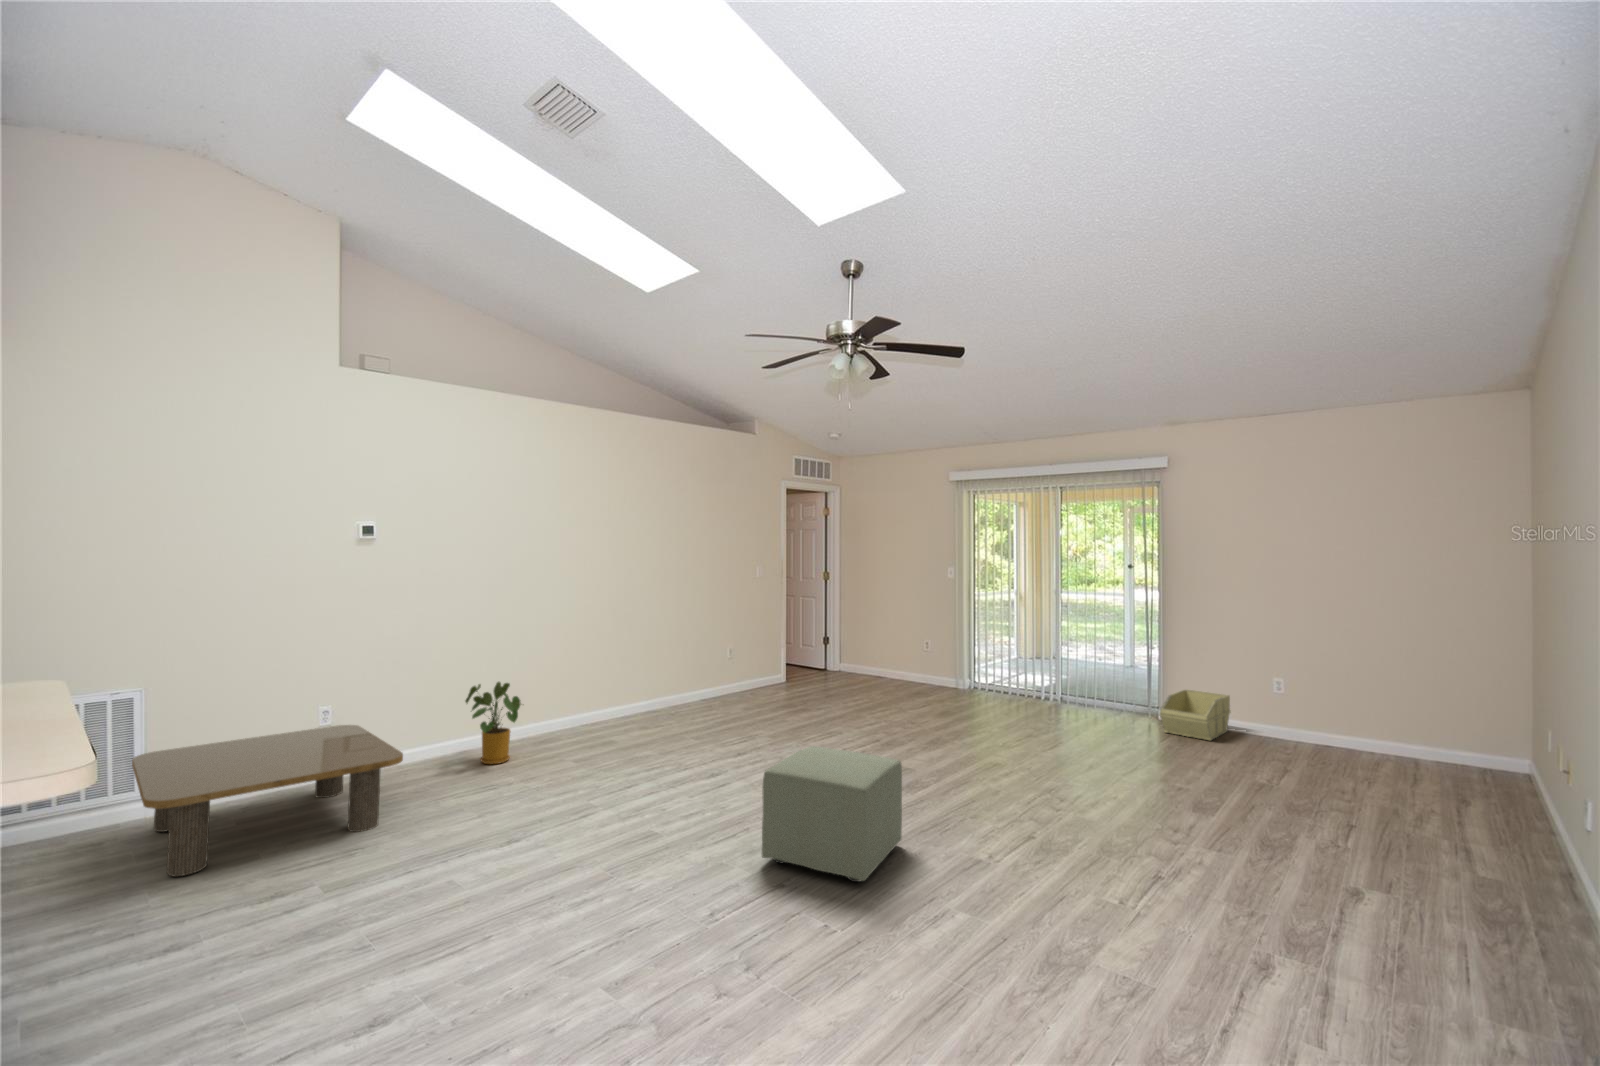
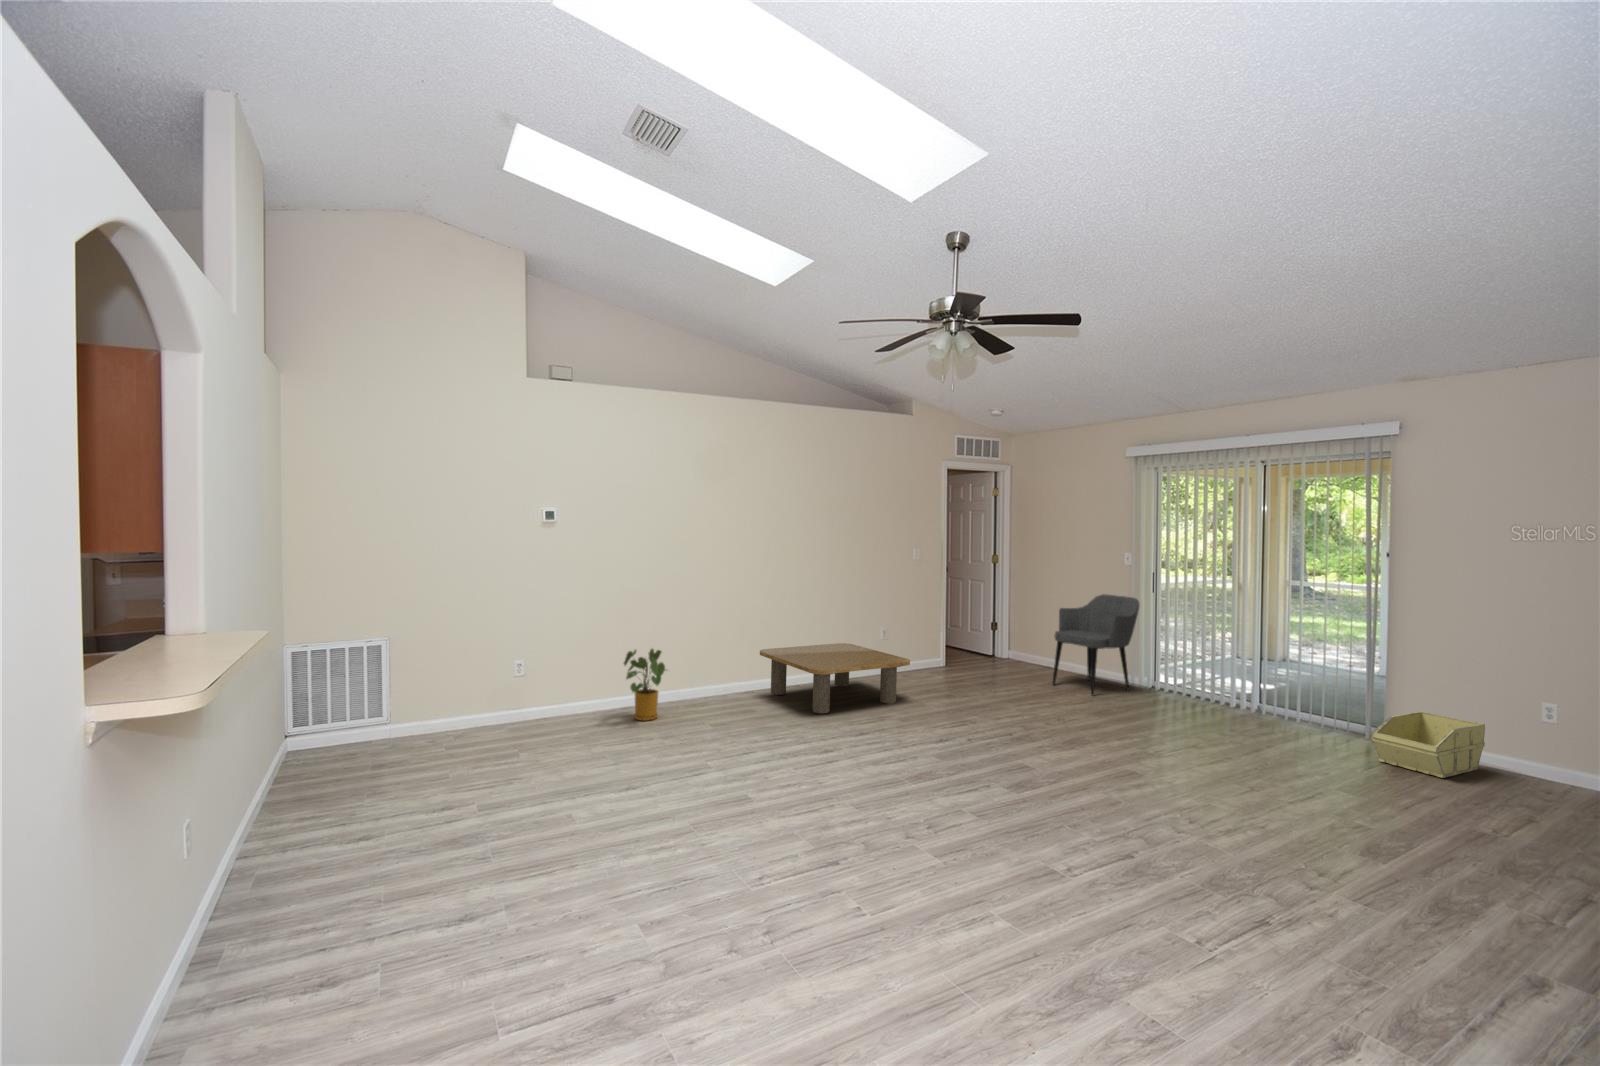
armchair: none [892,606,964,698] -> present [1053,594,1140,695]
coffee table: present [132,725,403,876] -> present [760,643,910,713]
ottoman: present [762,746,902,882] -> none [827,733,977,873]

